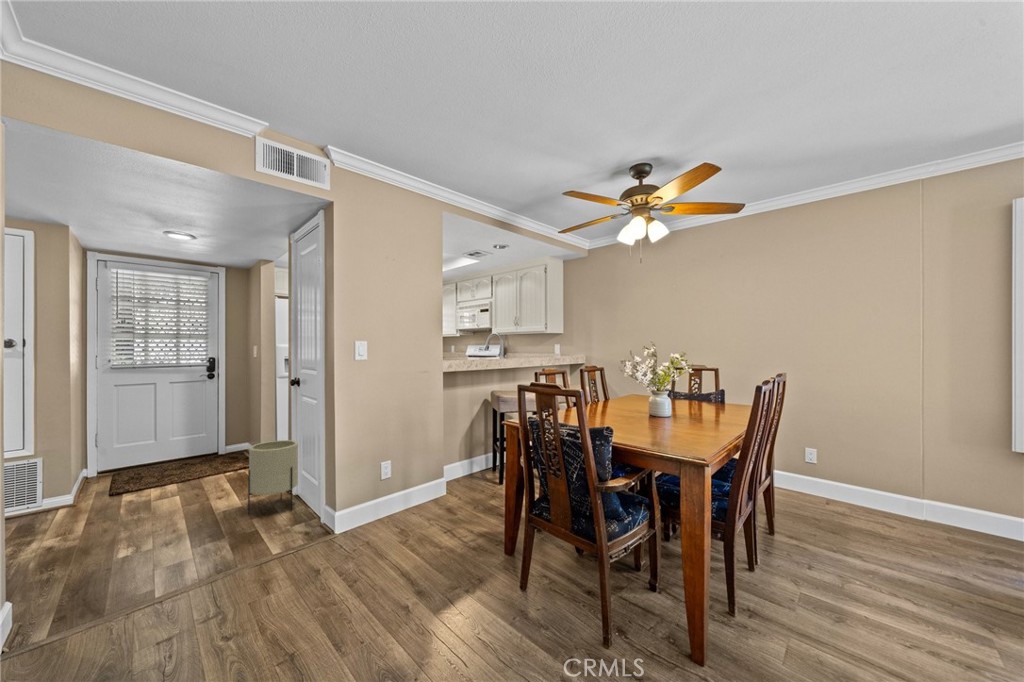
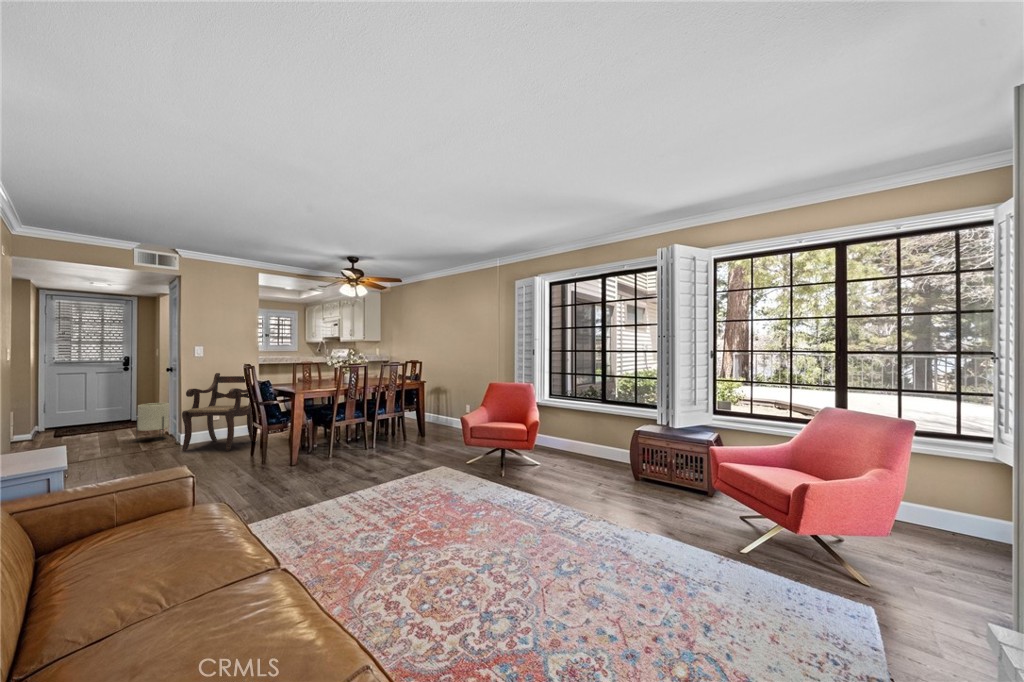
armchair: none [348,390,457,554] -> present [182,373,255,451]

